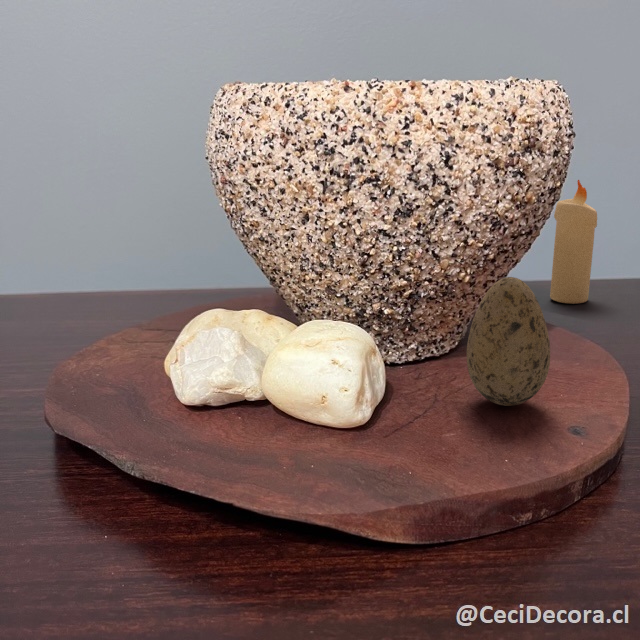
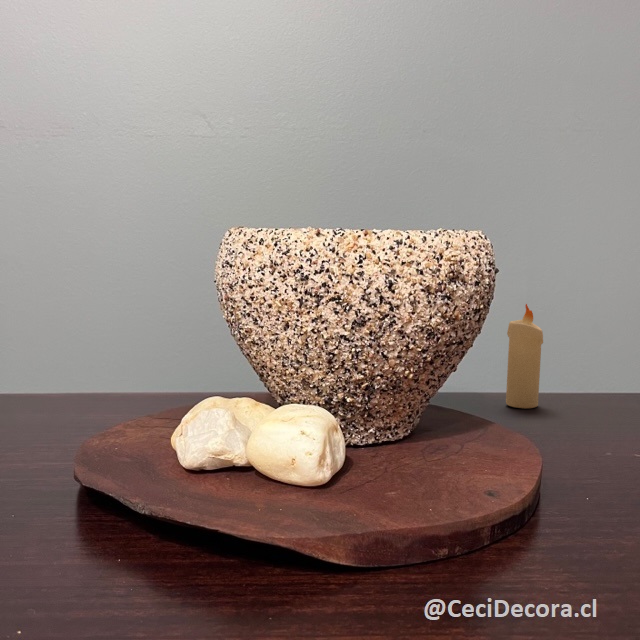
decorative egg: present [467,277,550,406] -> none [405,373,467,472]

